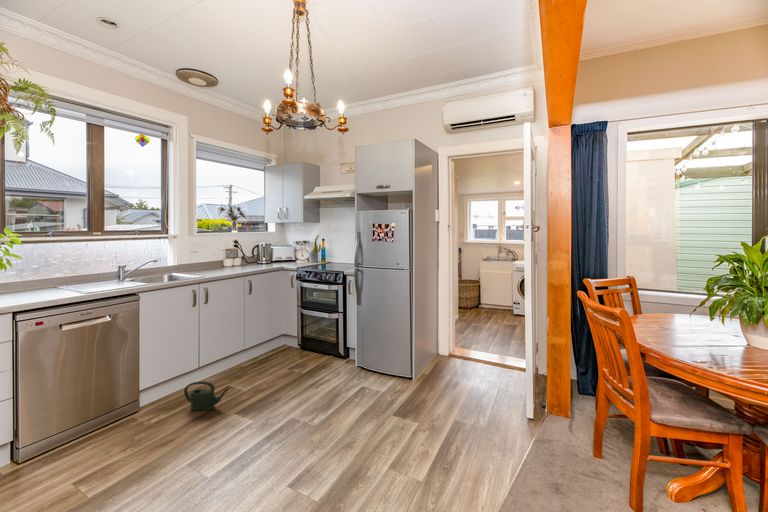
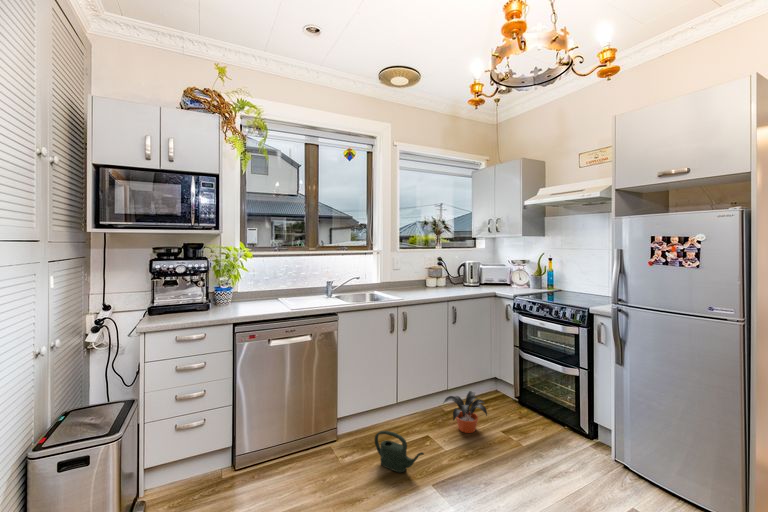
potted plant: none [243,343,278,373] -> present [444,391,487,433]

